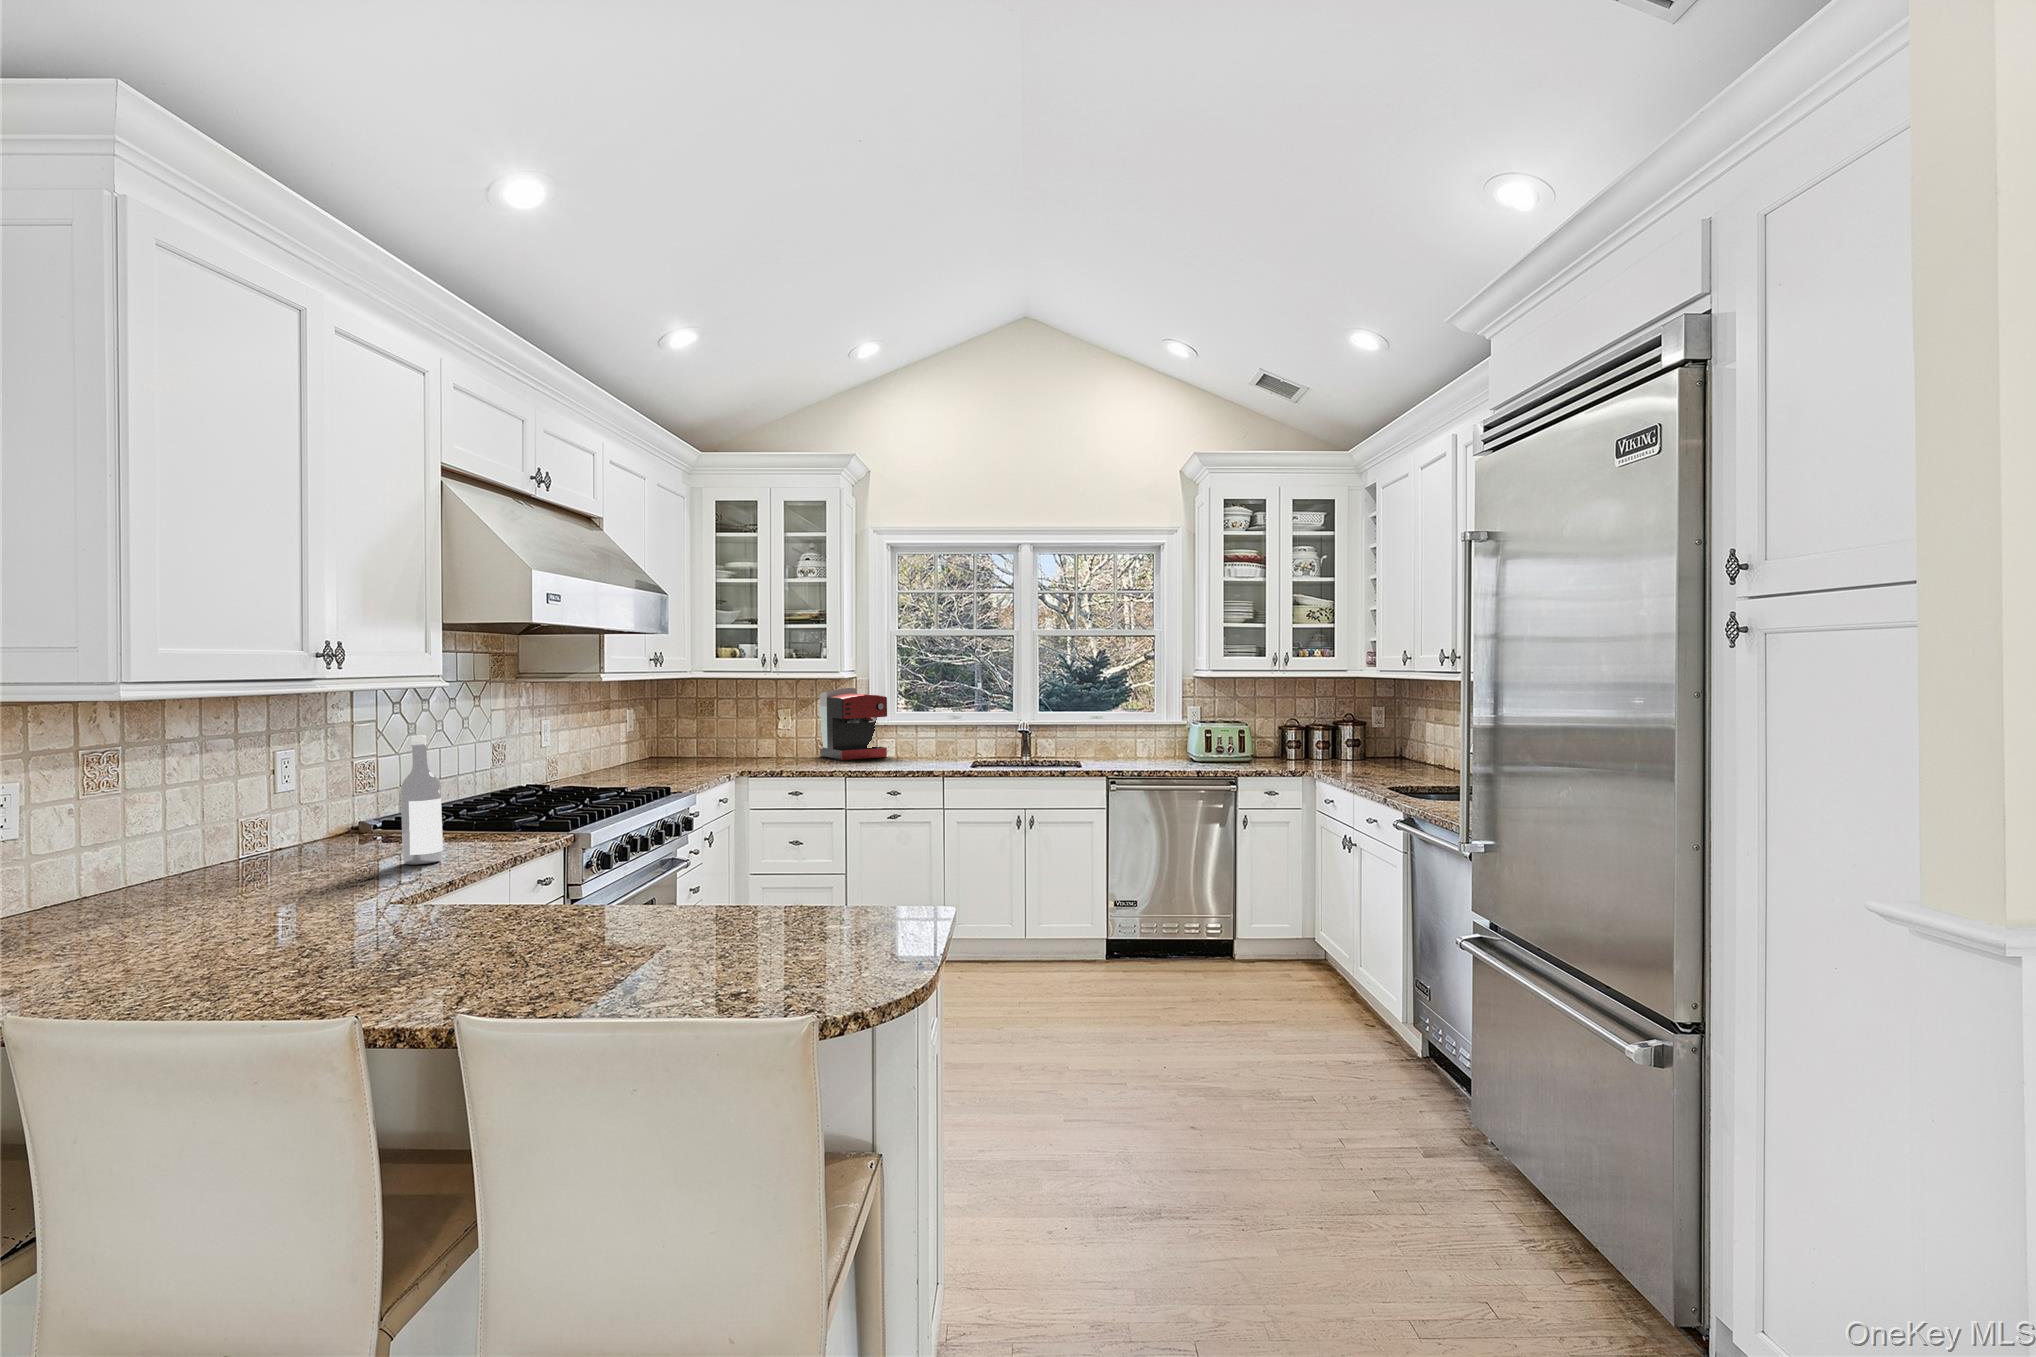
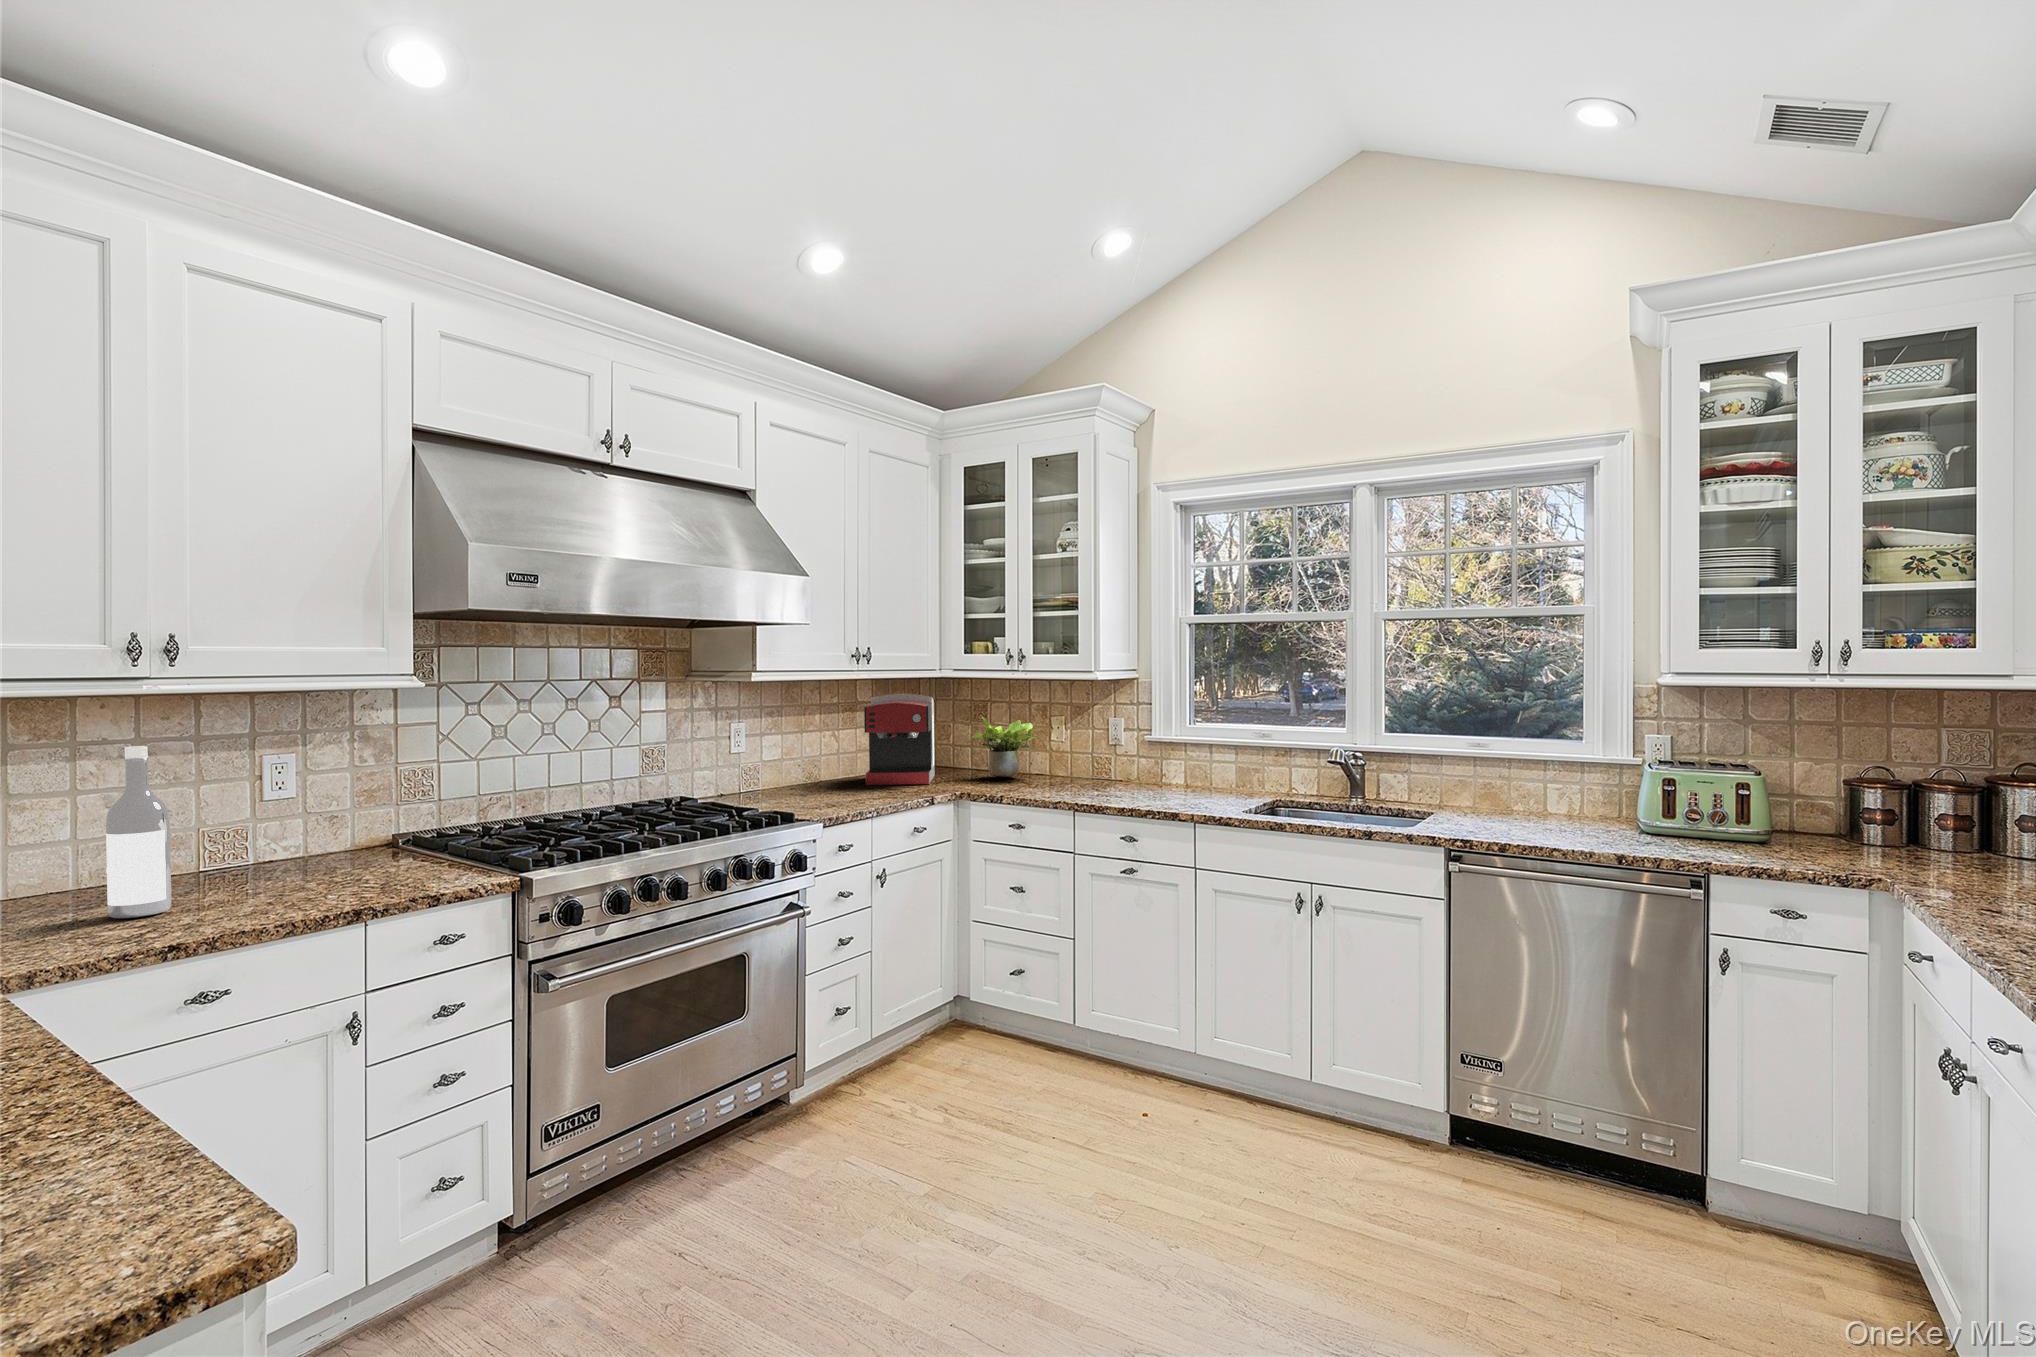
coffee maker: present [819,688,887,760] -> present [864,693,935,785]
potted plant: none [715,710,777,761] -> present [972,717,1040,777]

